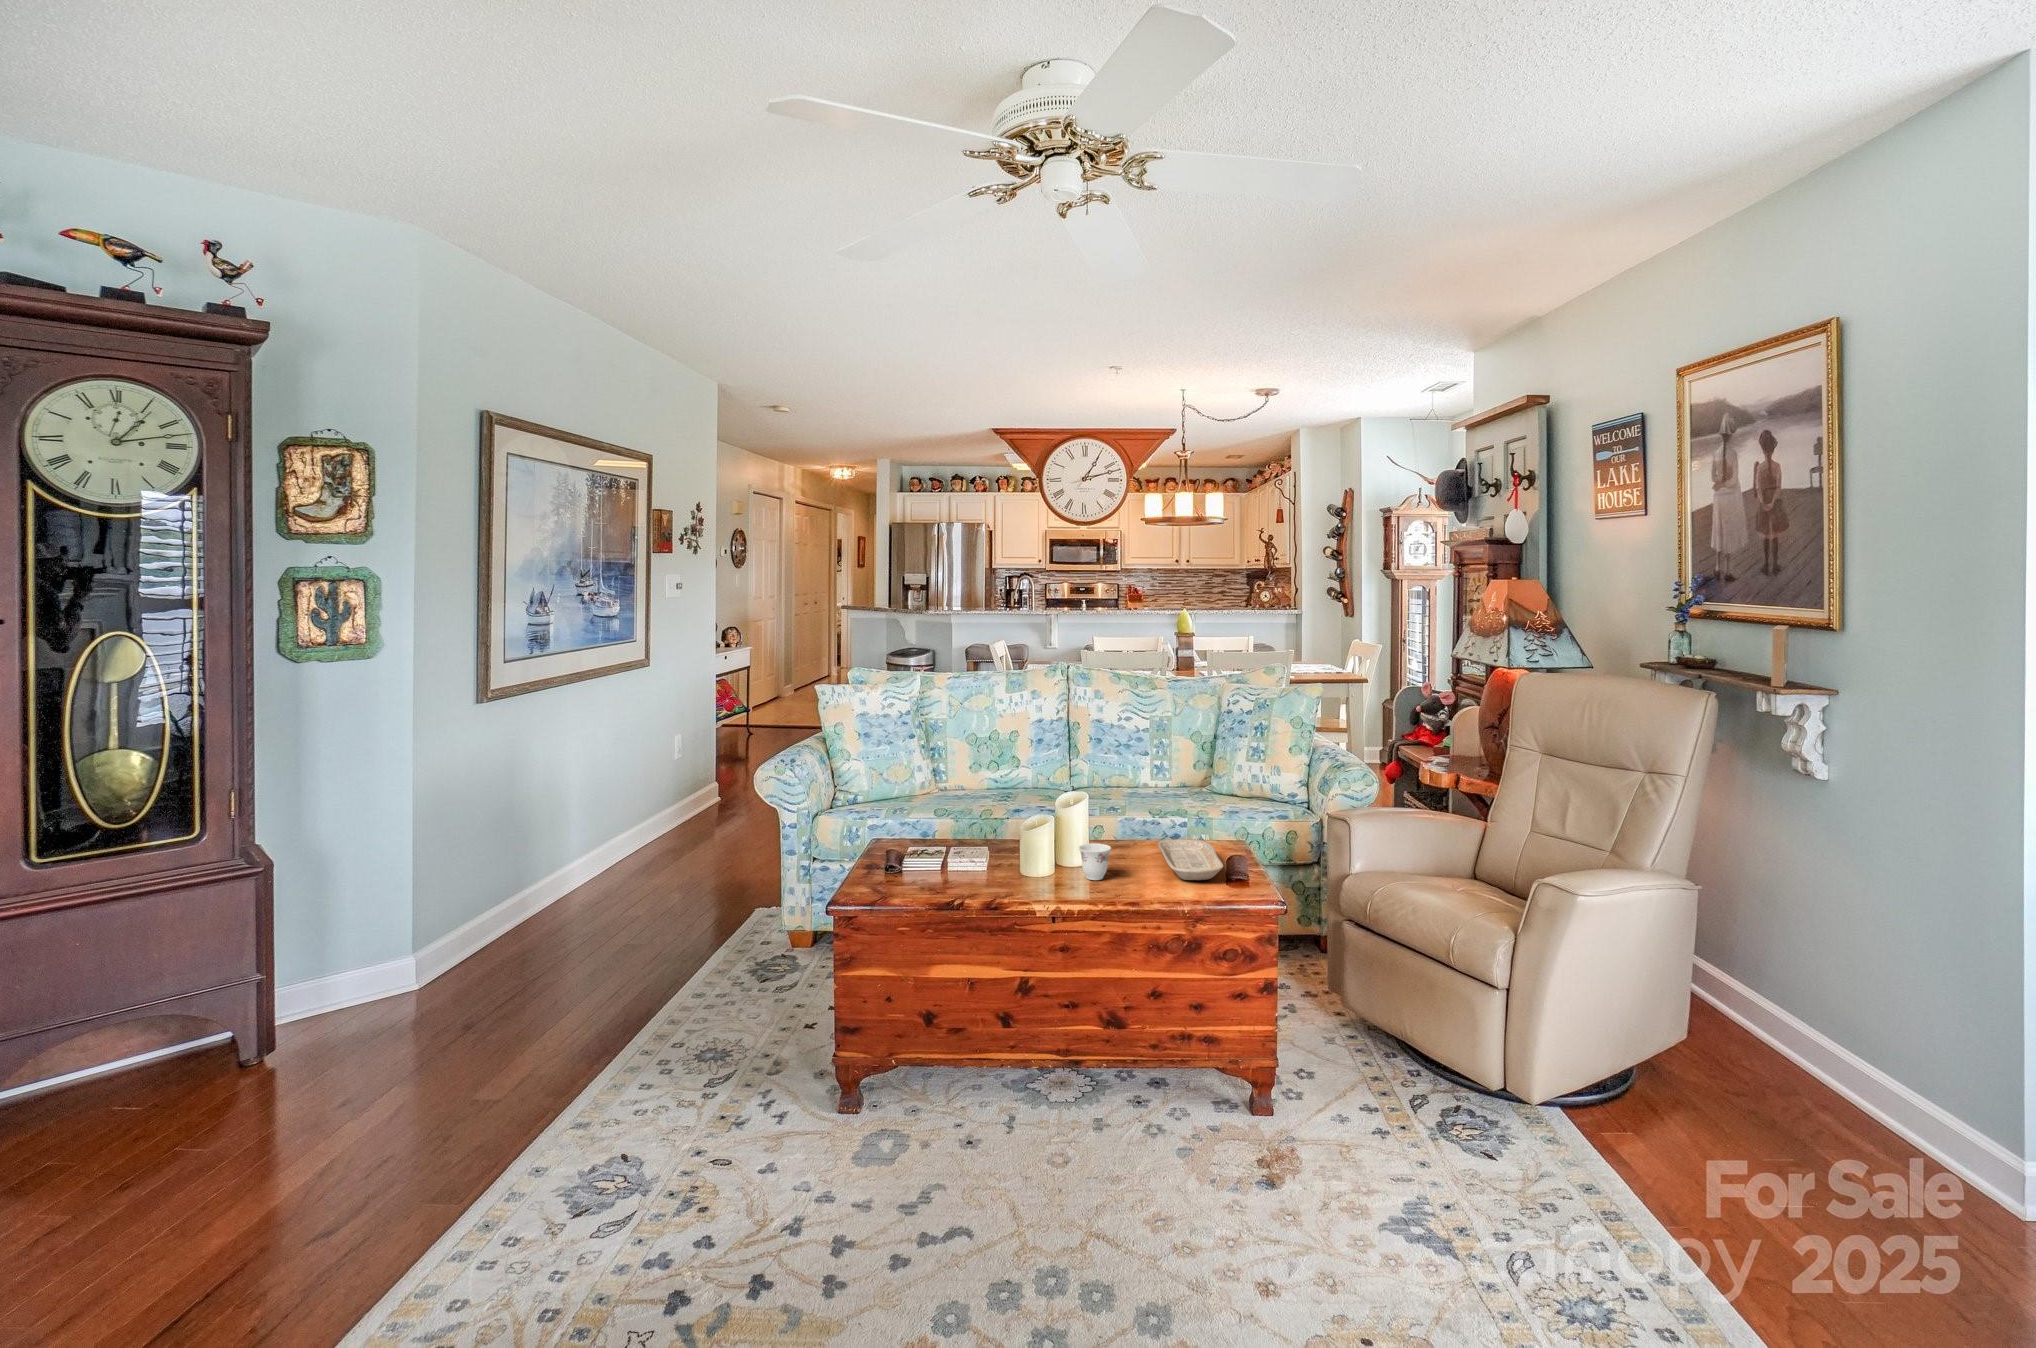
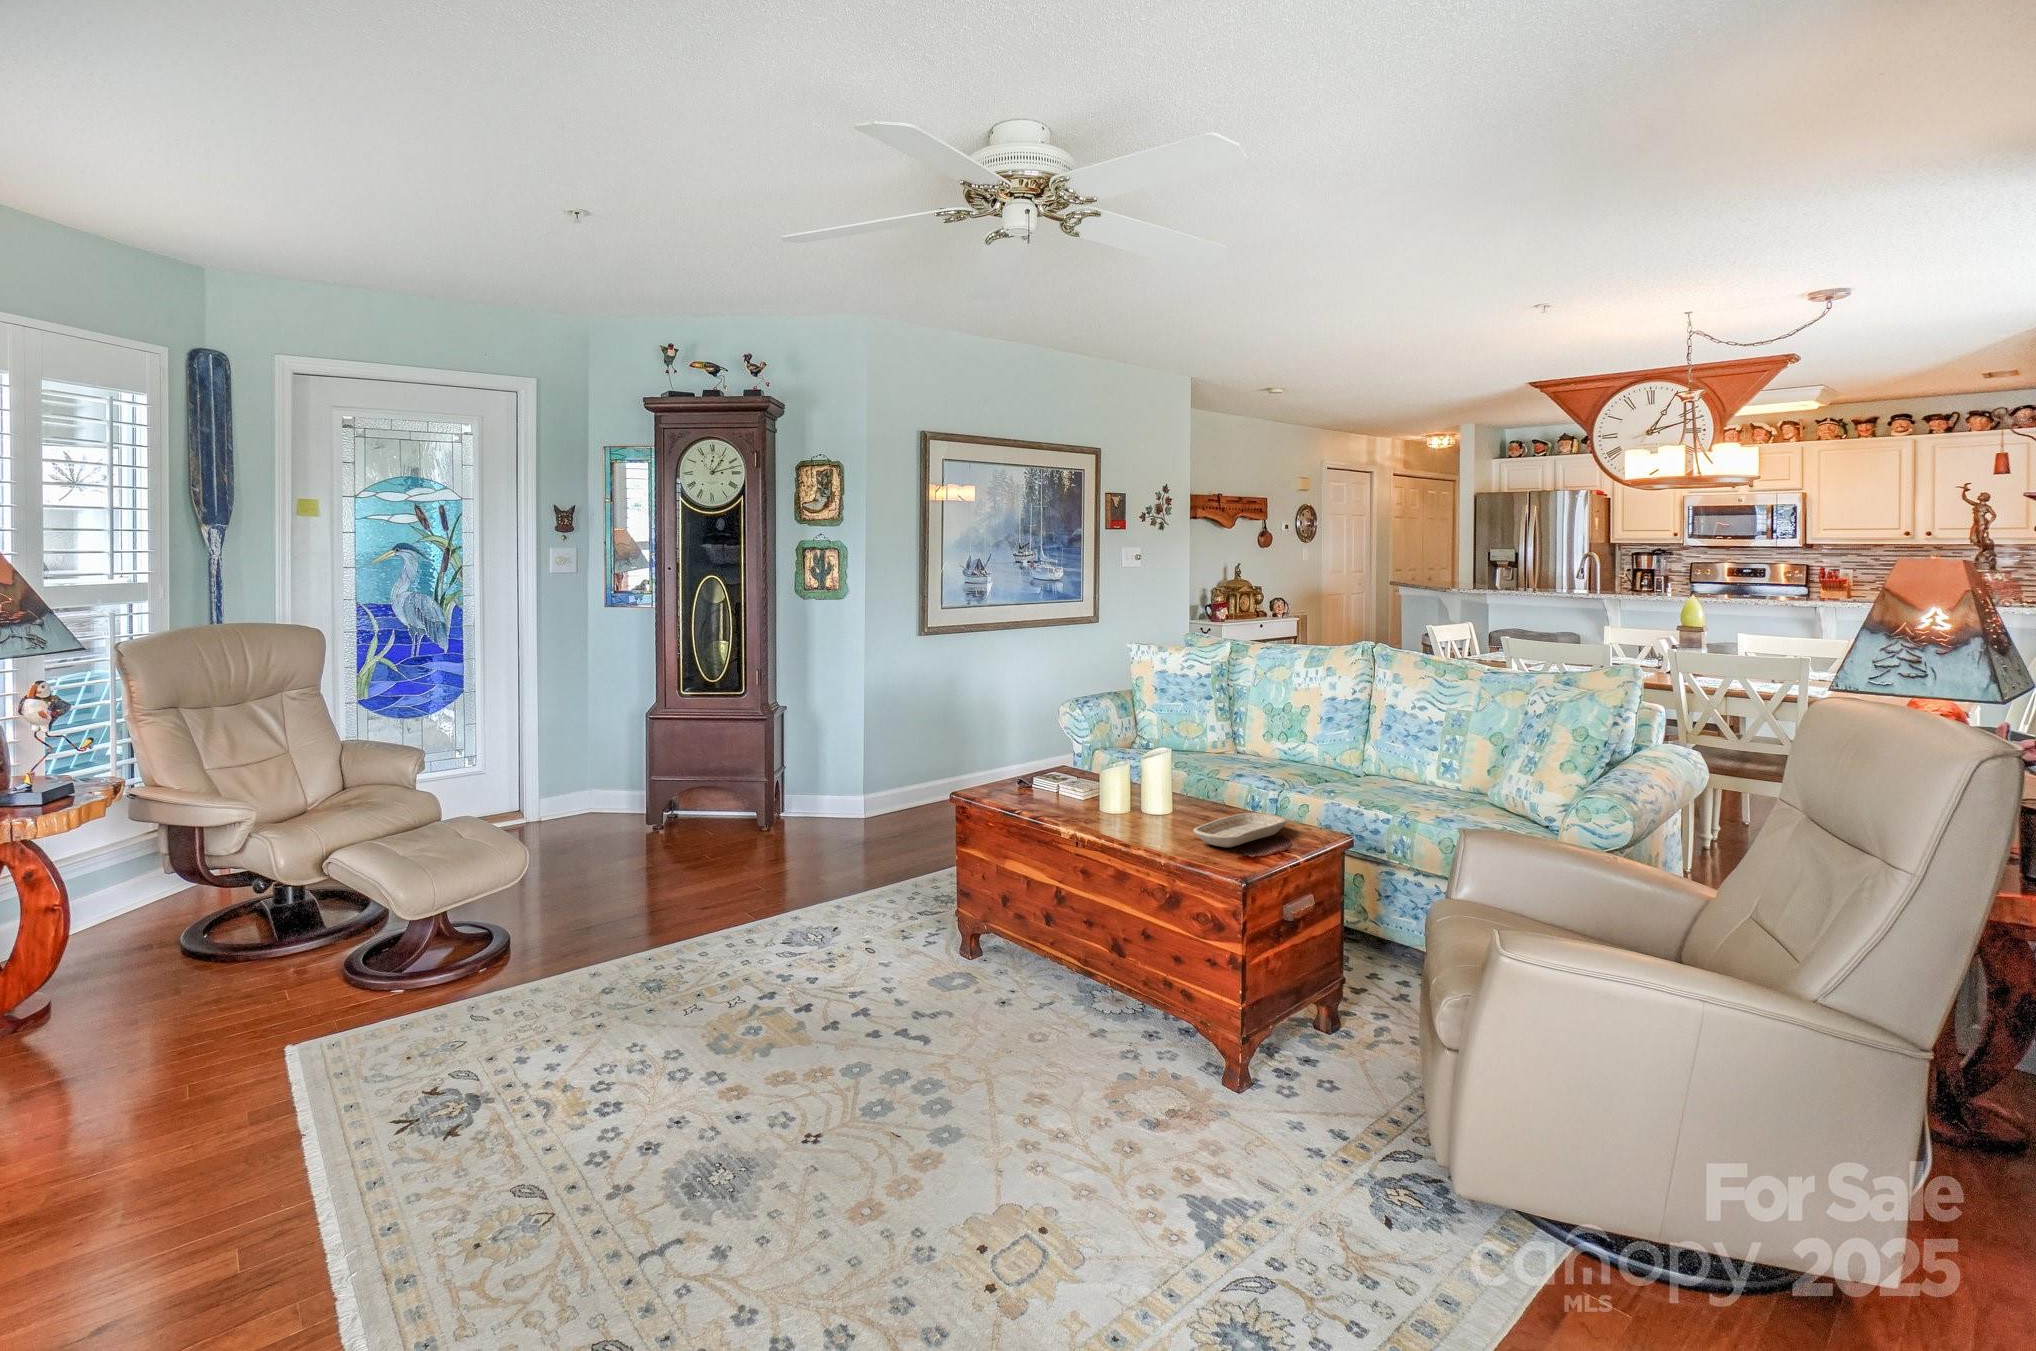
teacup: present [1078,843,1111,880] -> none [1124,795,1156,828]

